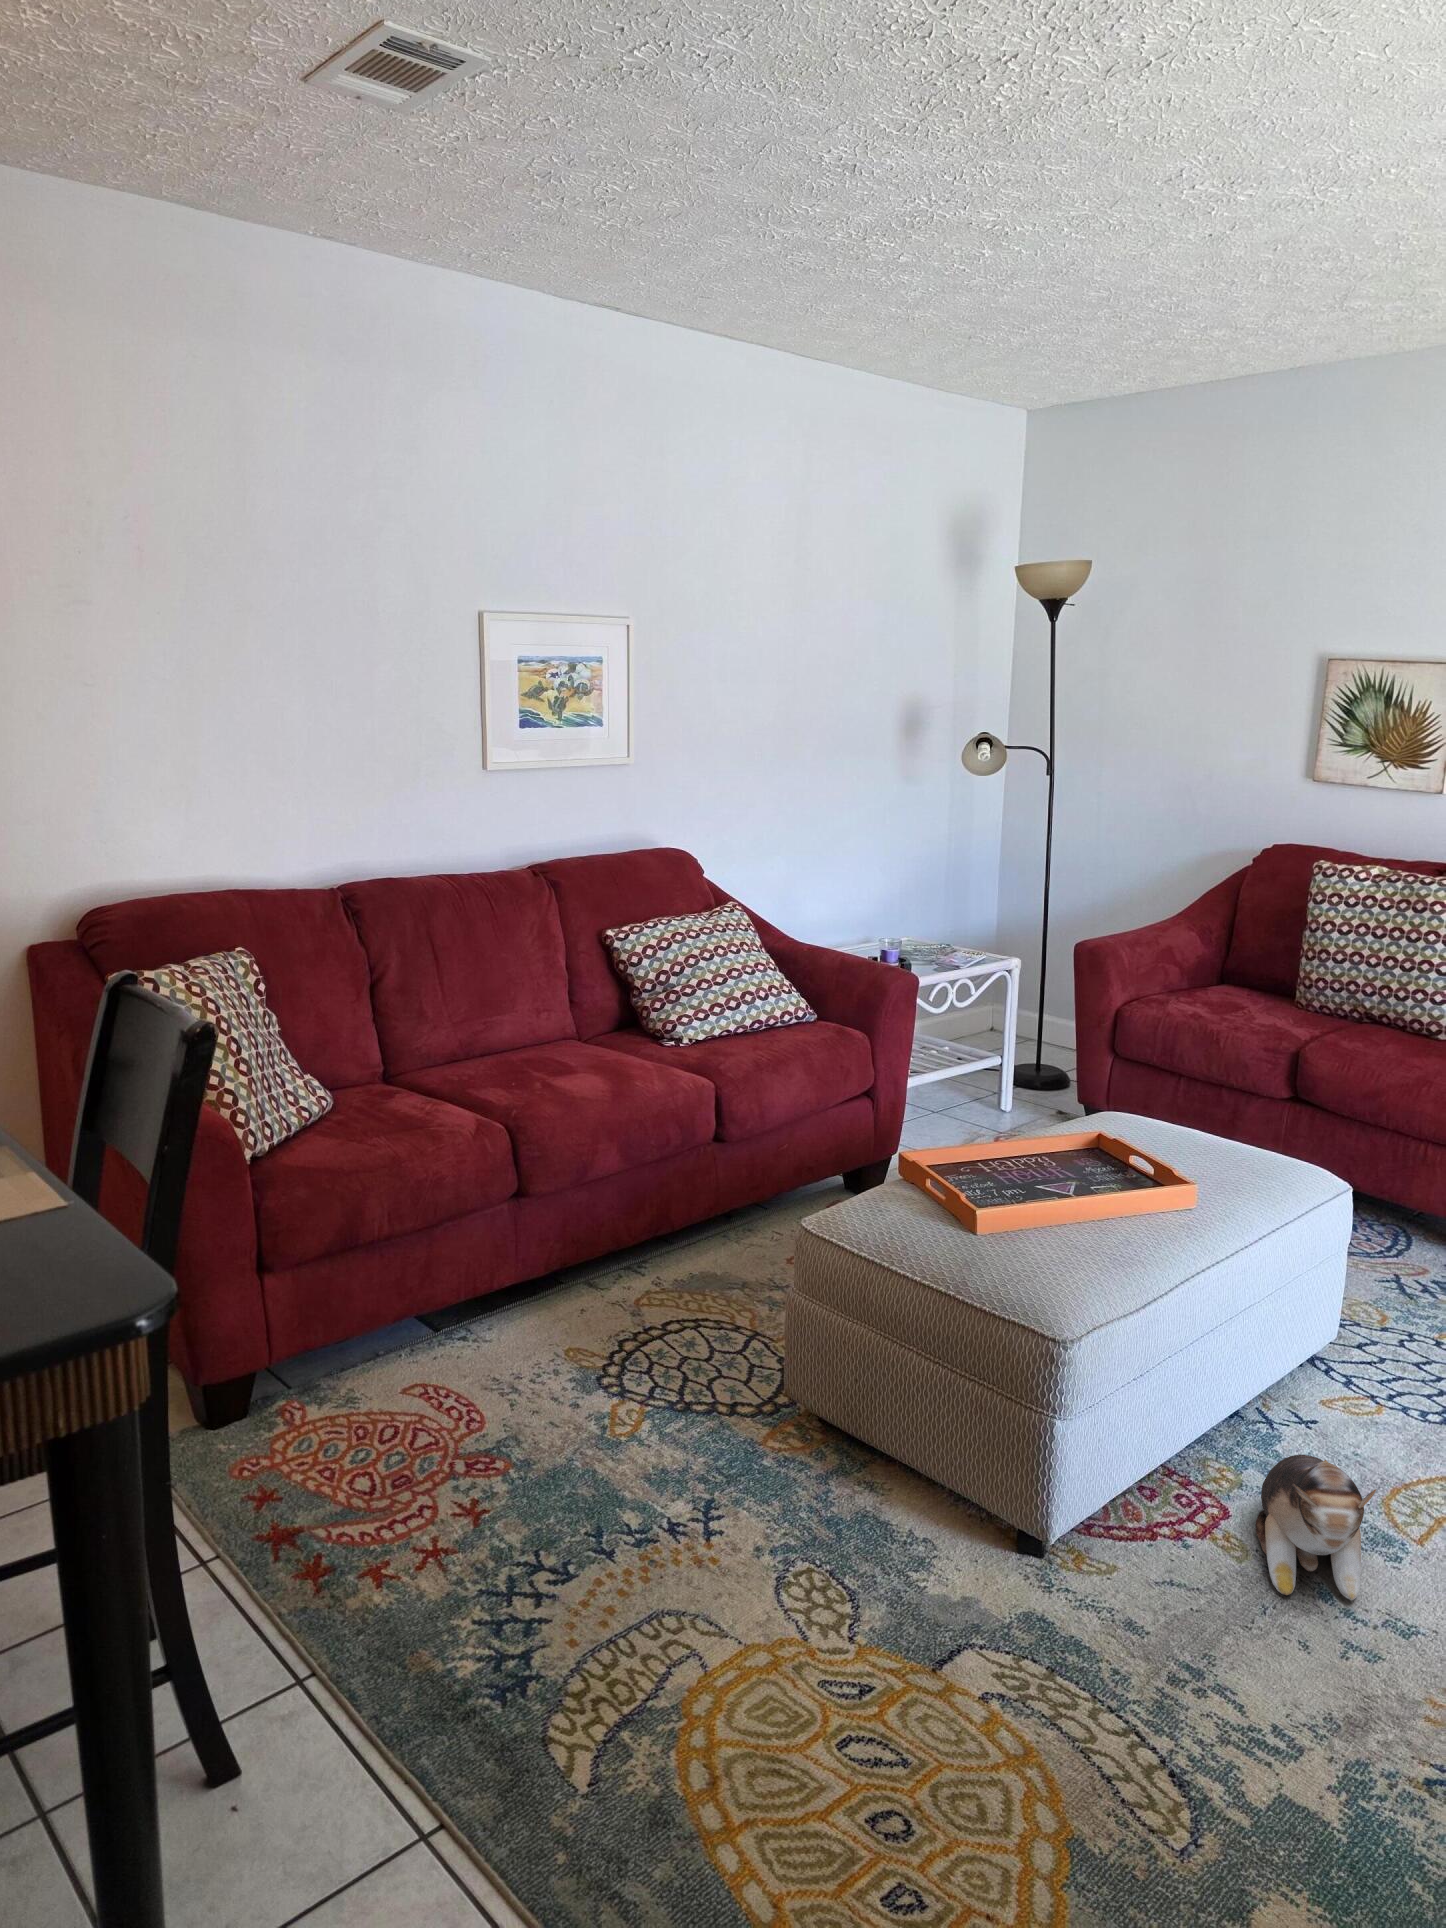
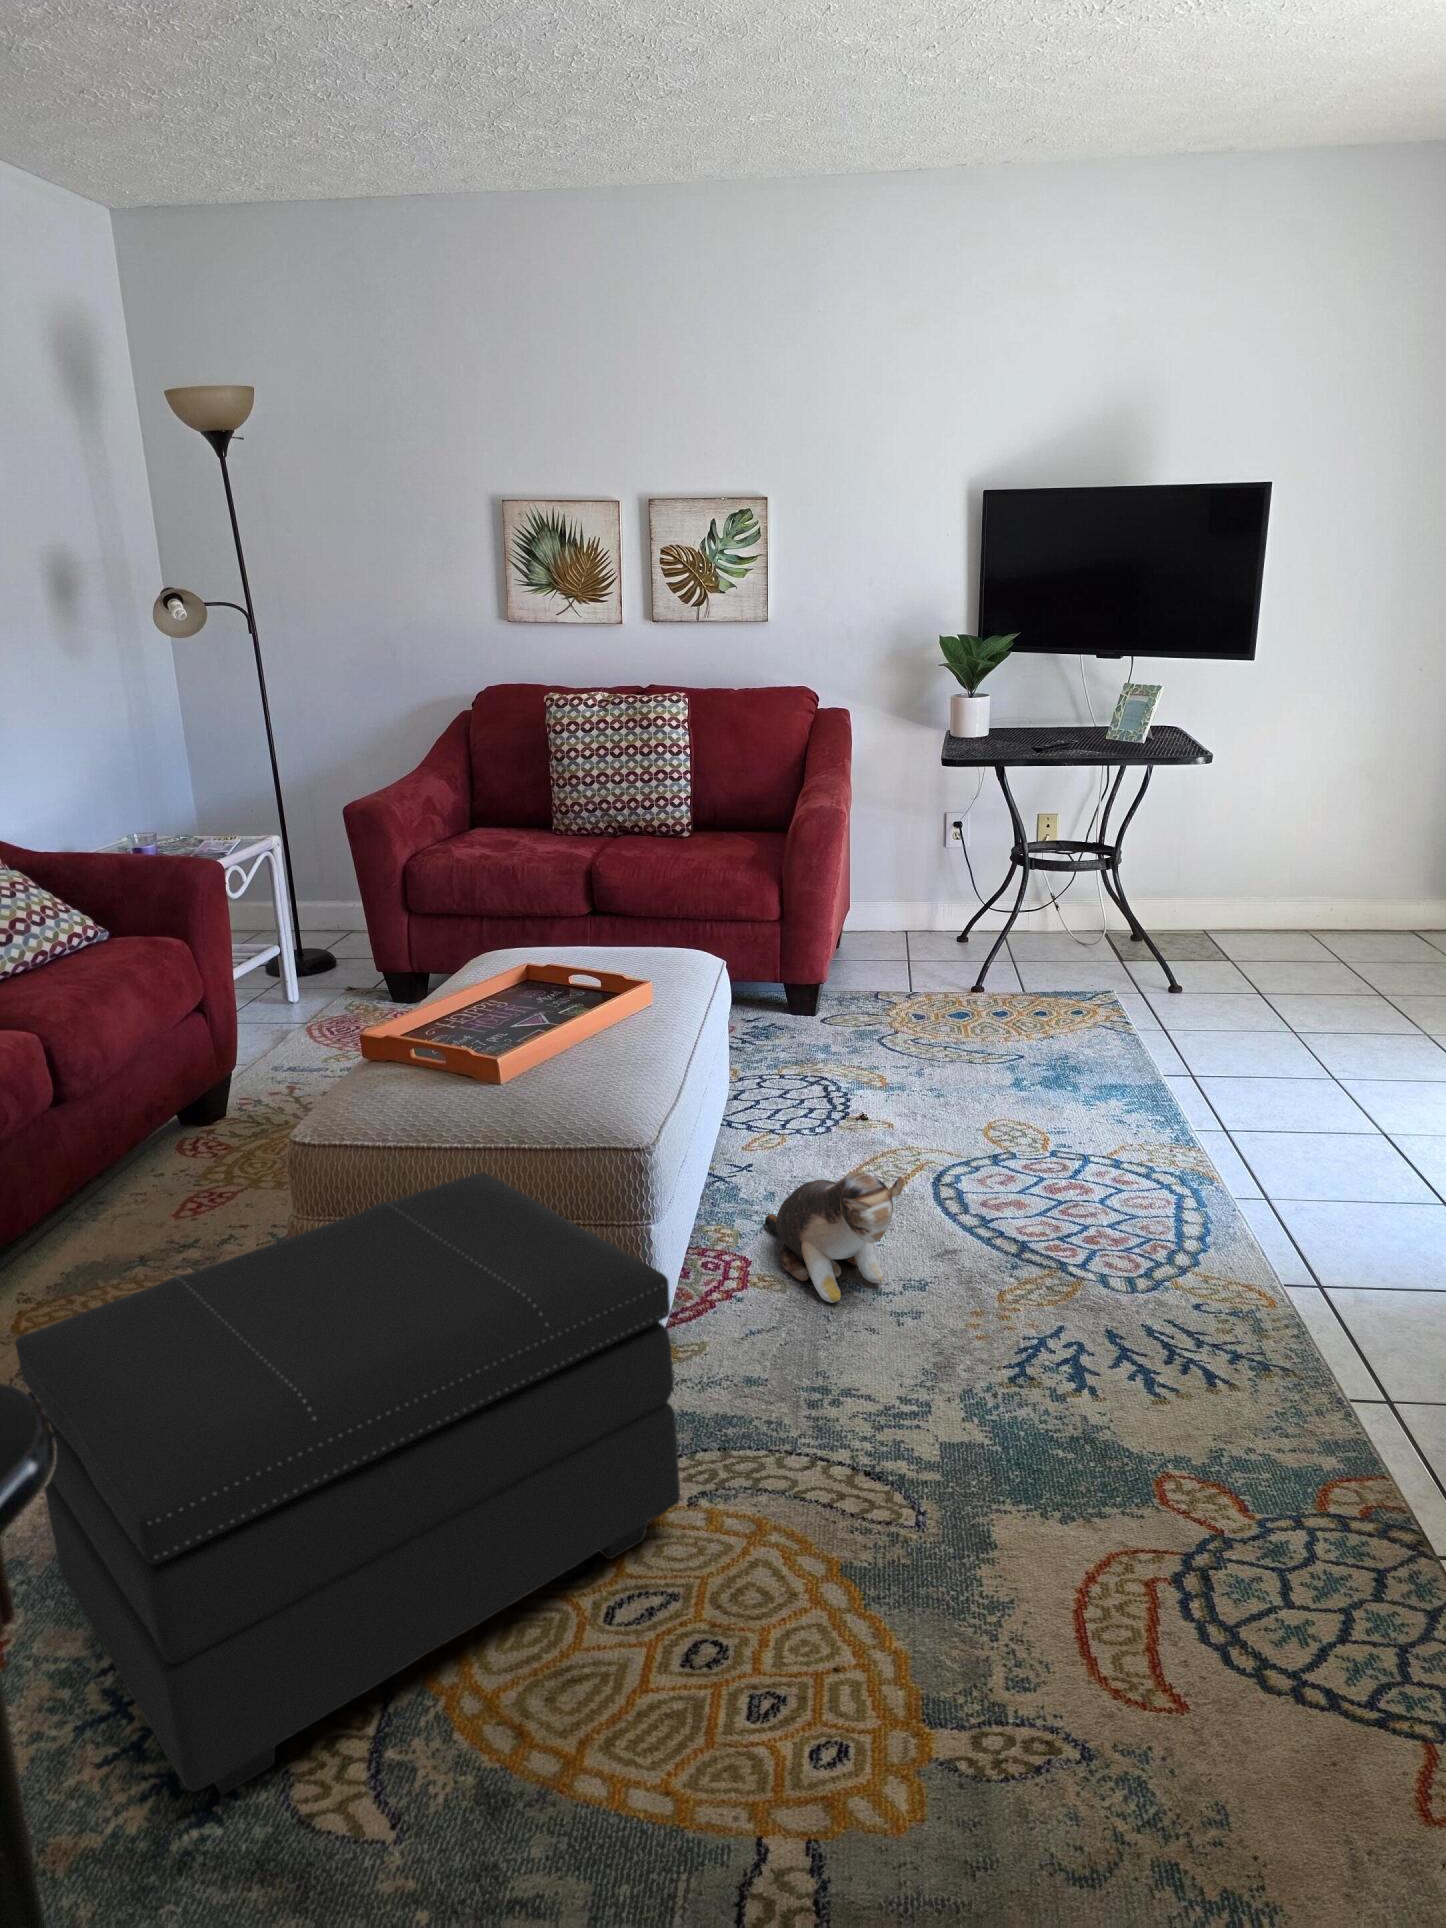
footstool: none [481,1297,970,1702] -> present [16,1172,680,1794]

